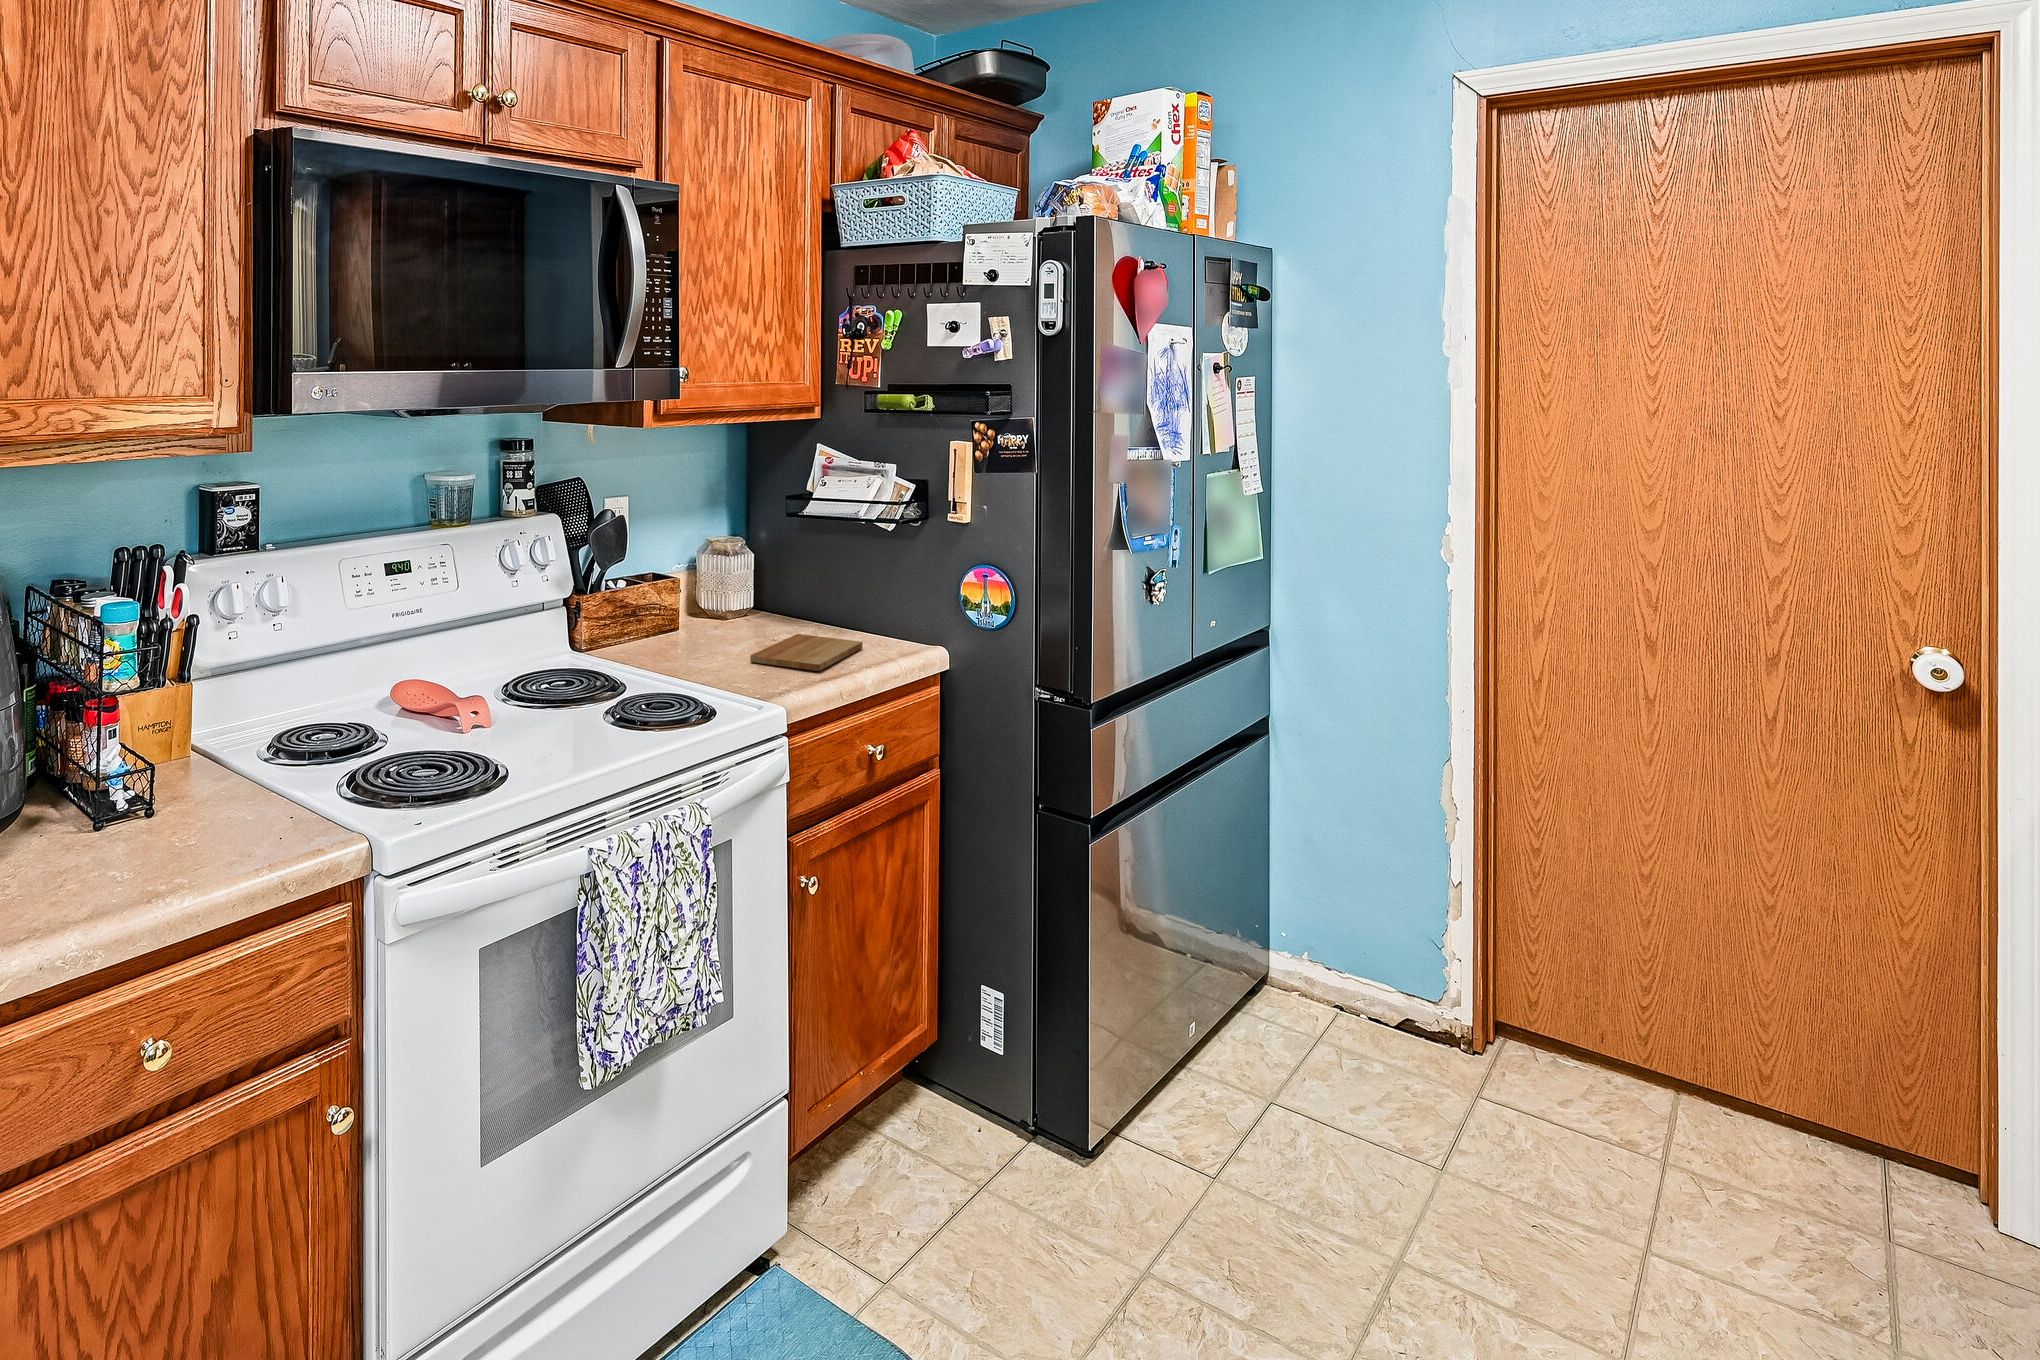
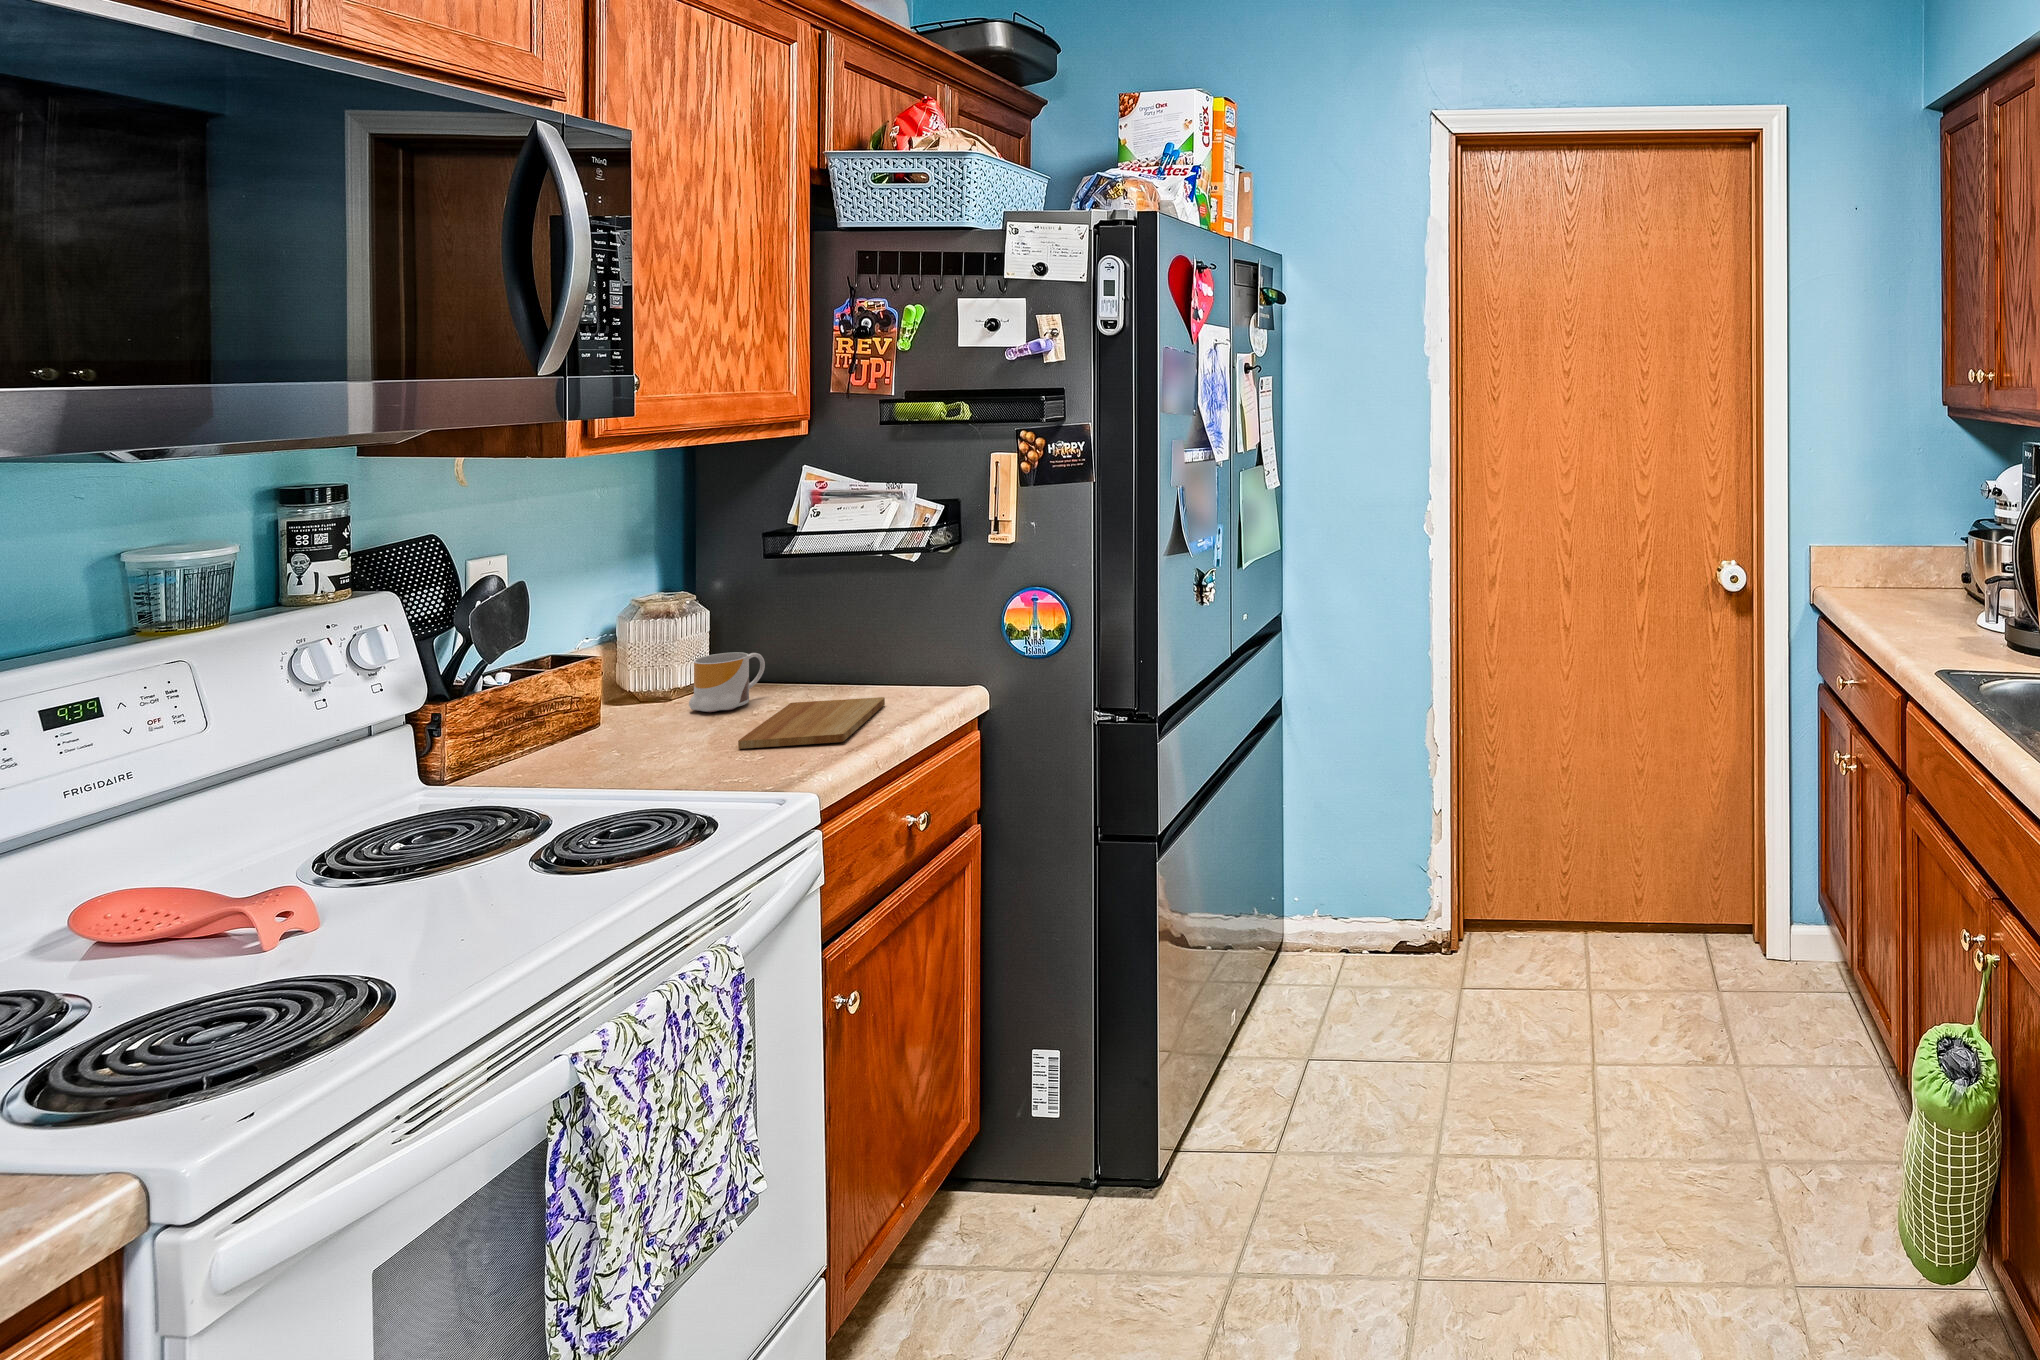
mug: none [733,587,786,632] -> present [689,652,765,712]

